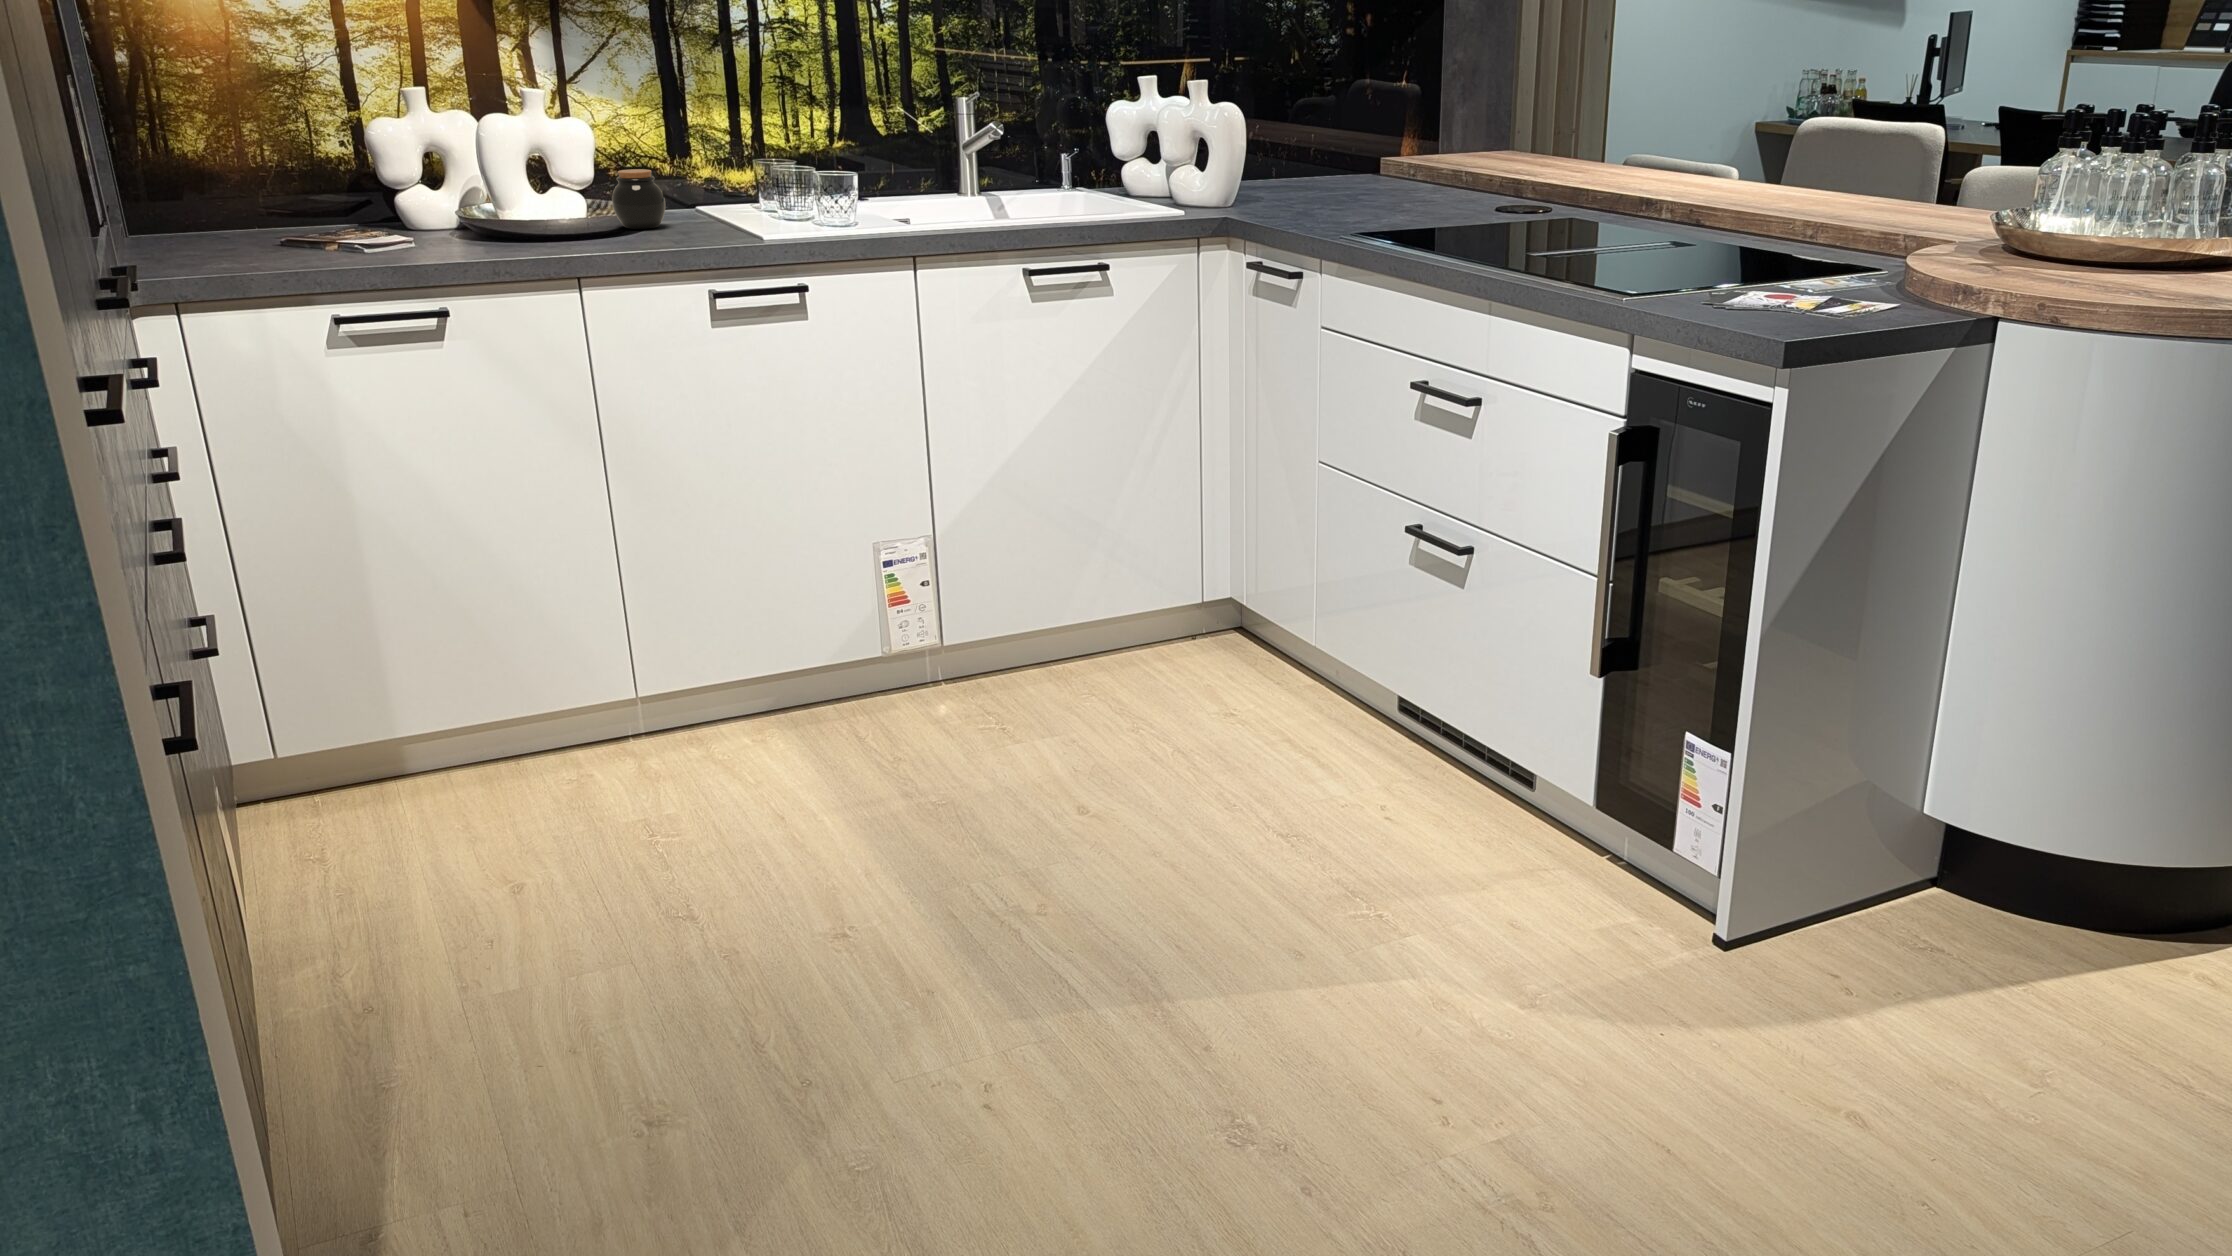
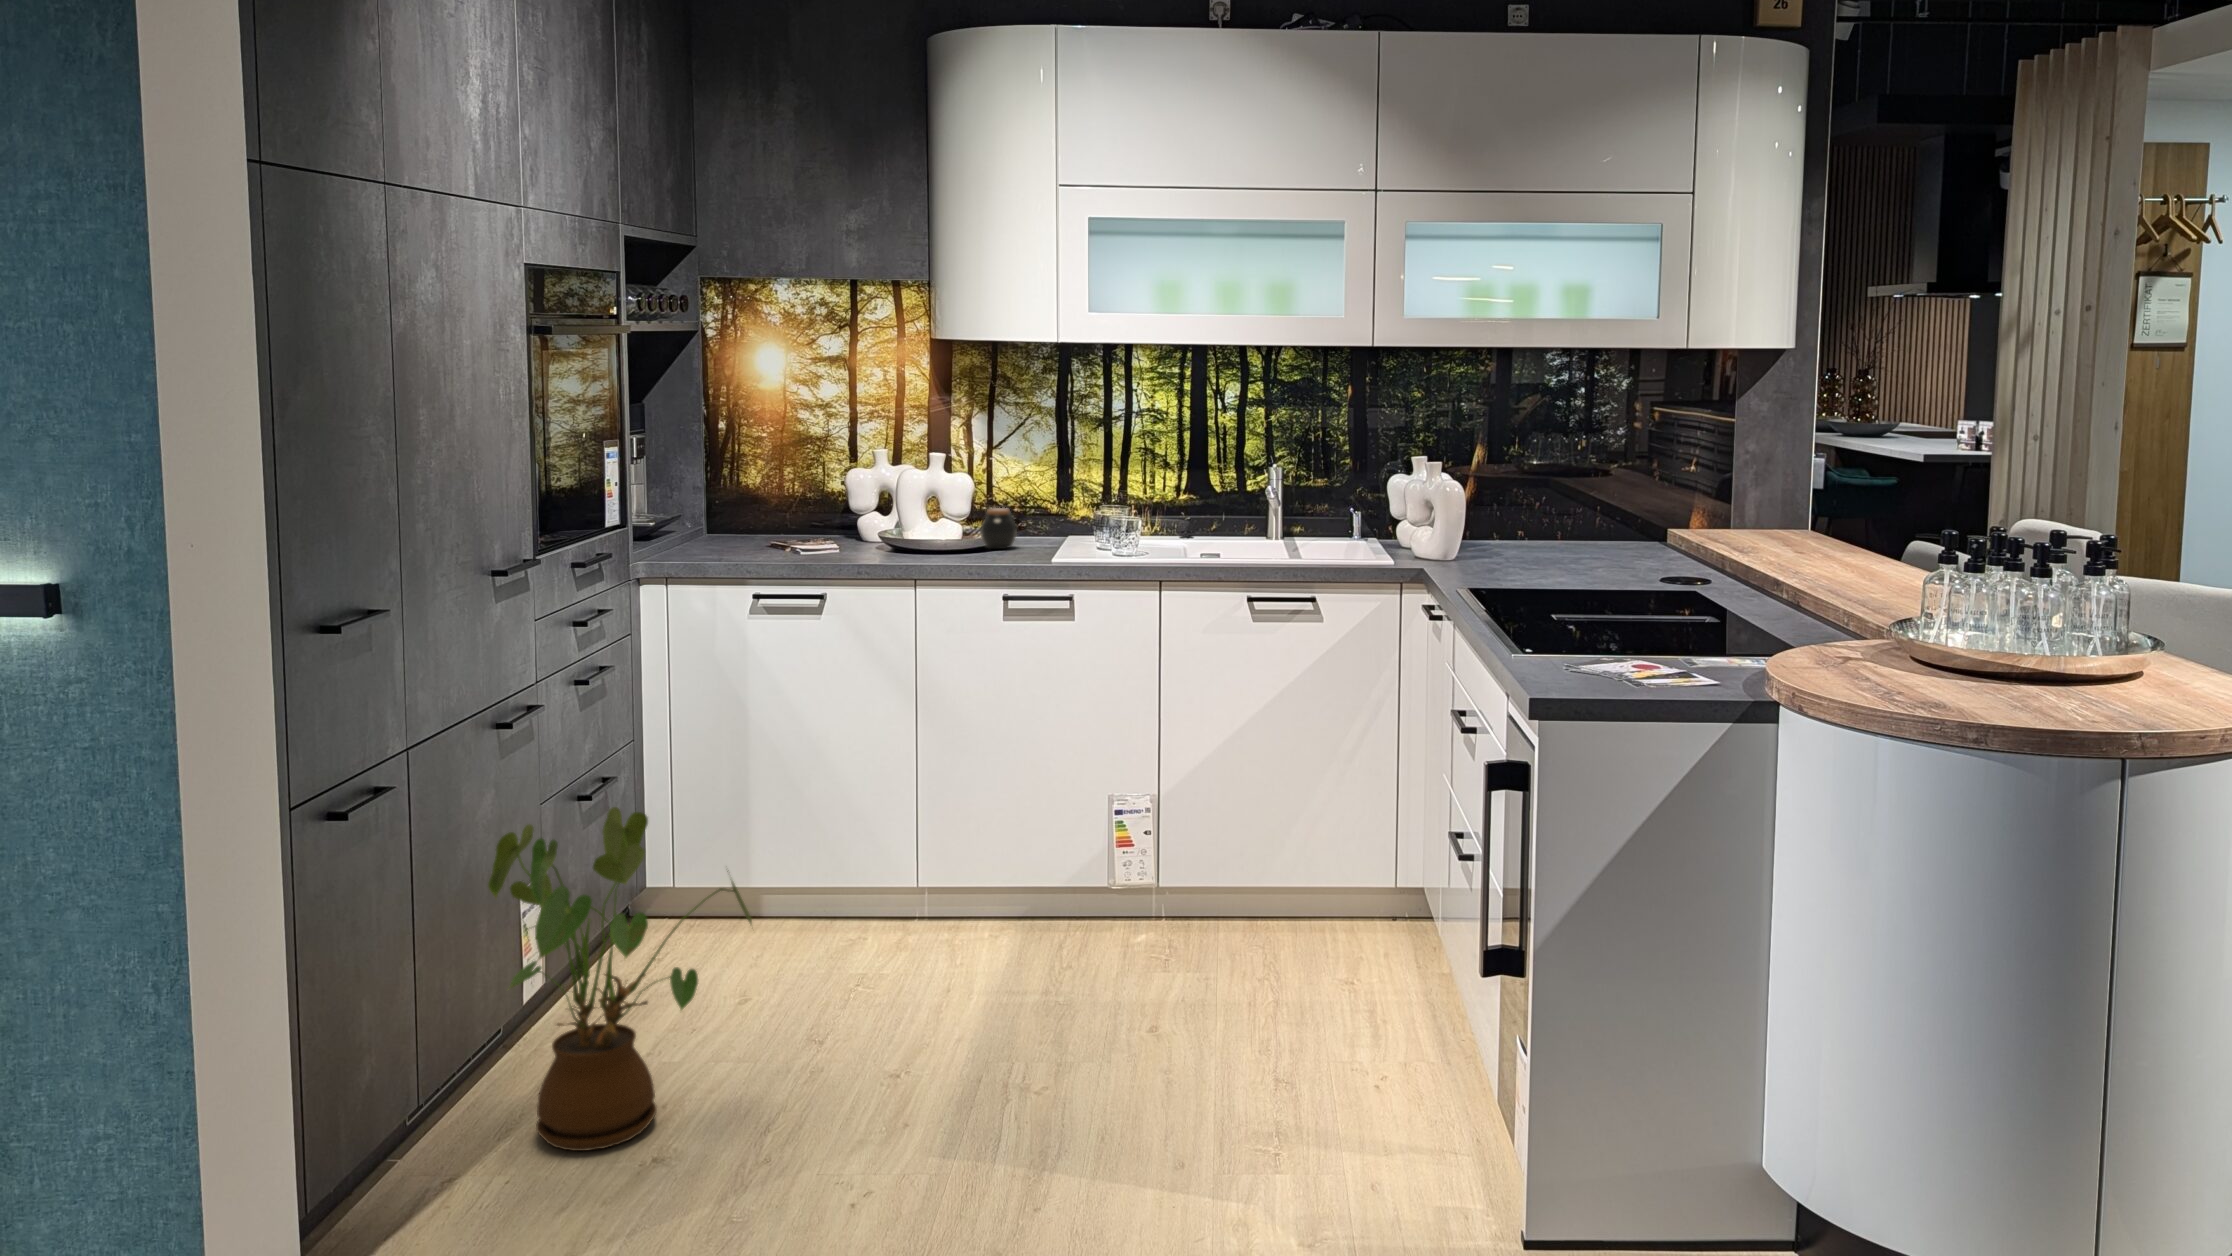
house plant: none [189,664,623,1148] -> present [488,807,752,1151]

